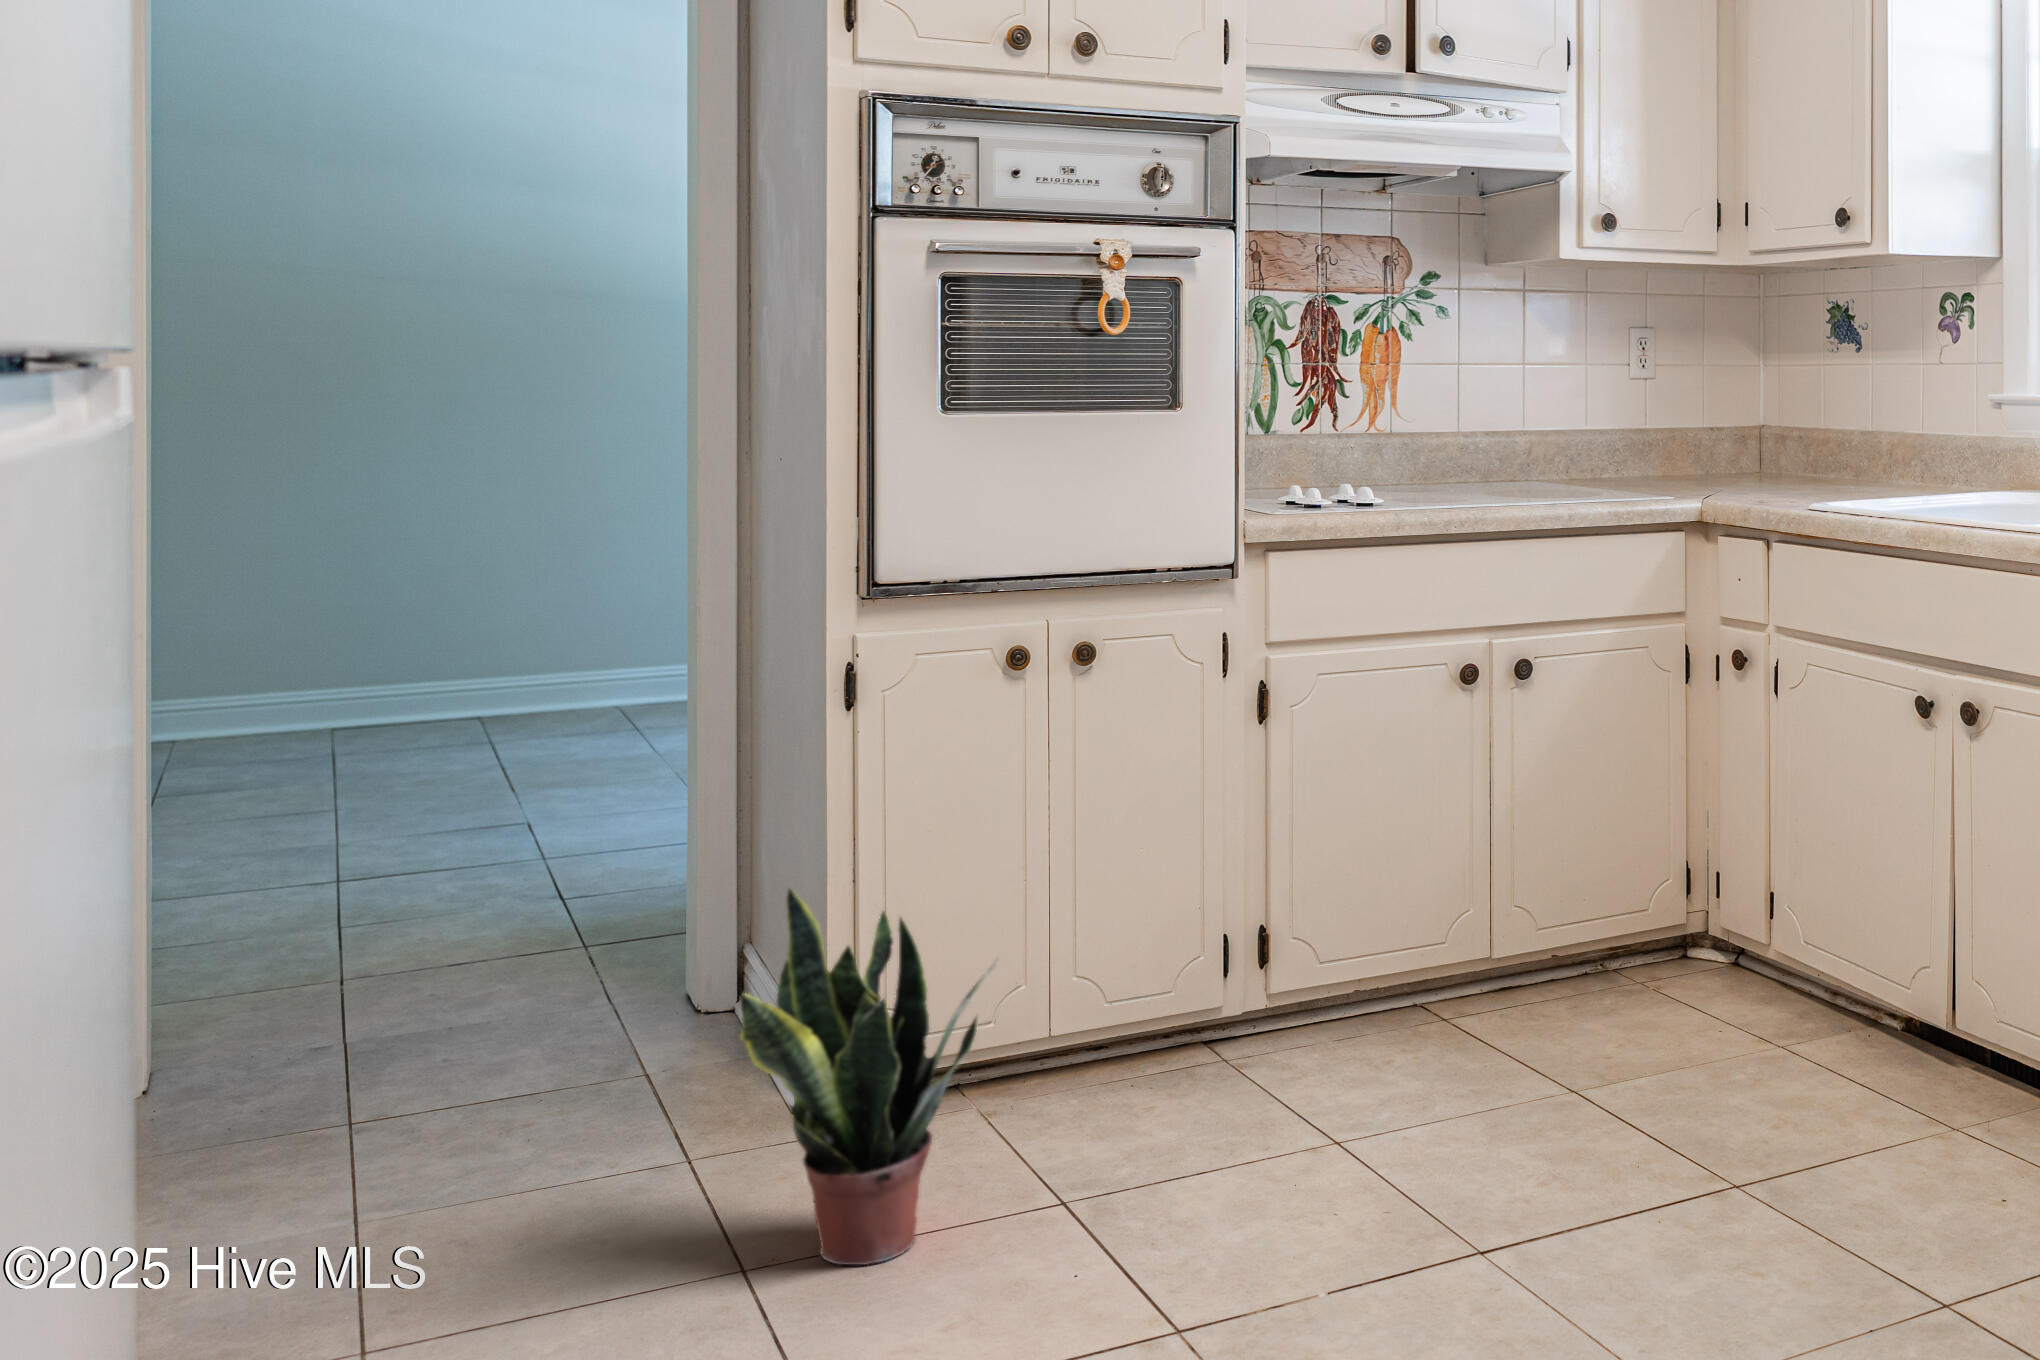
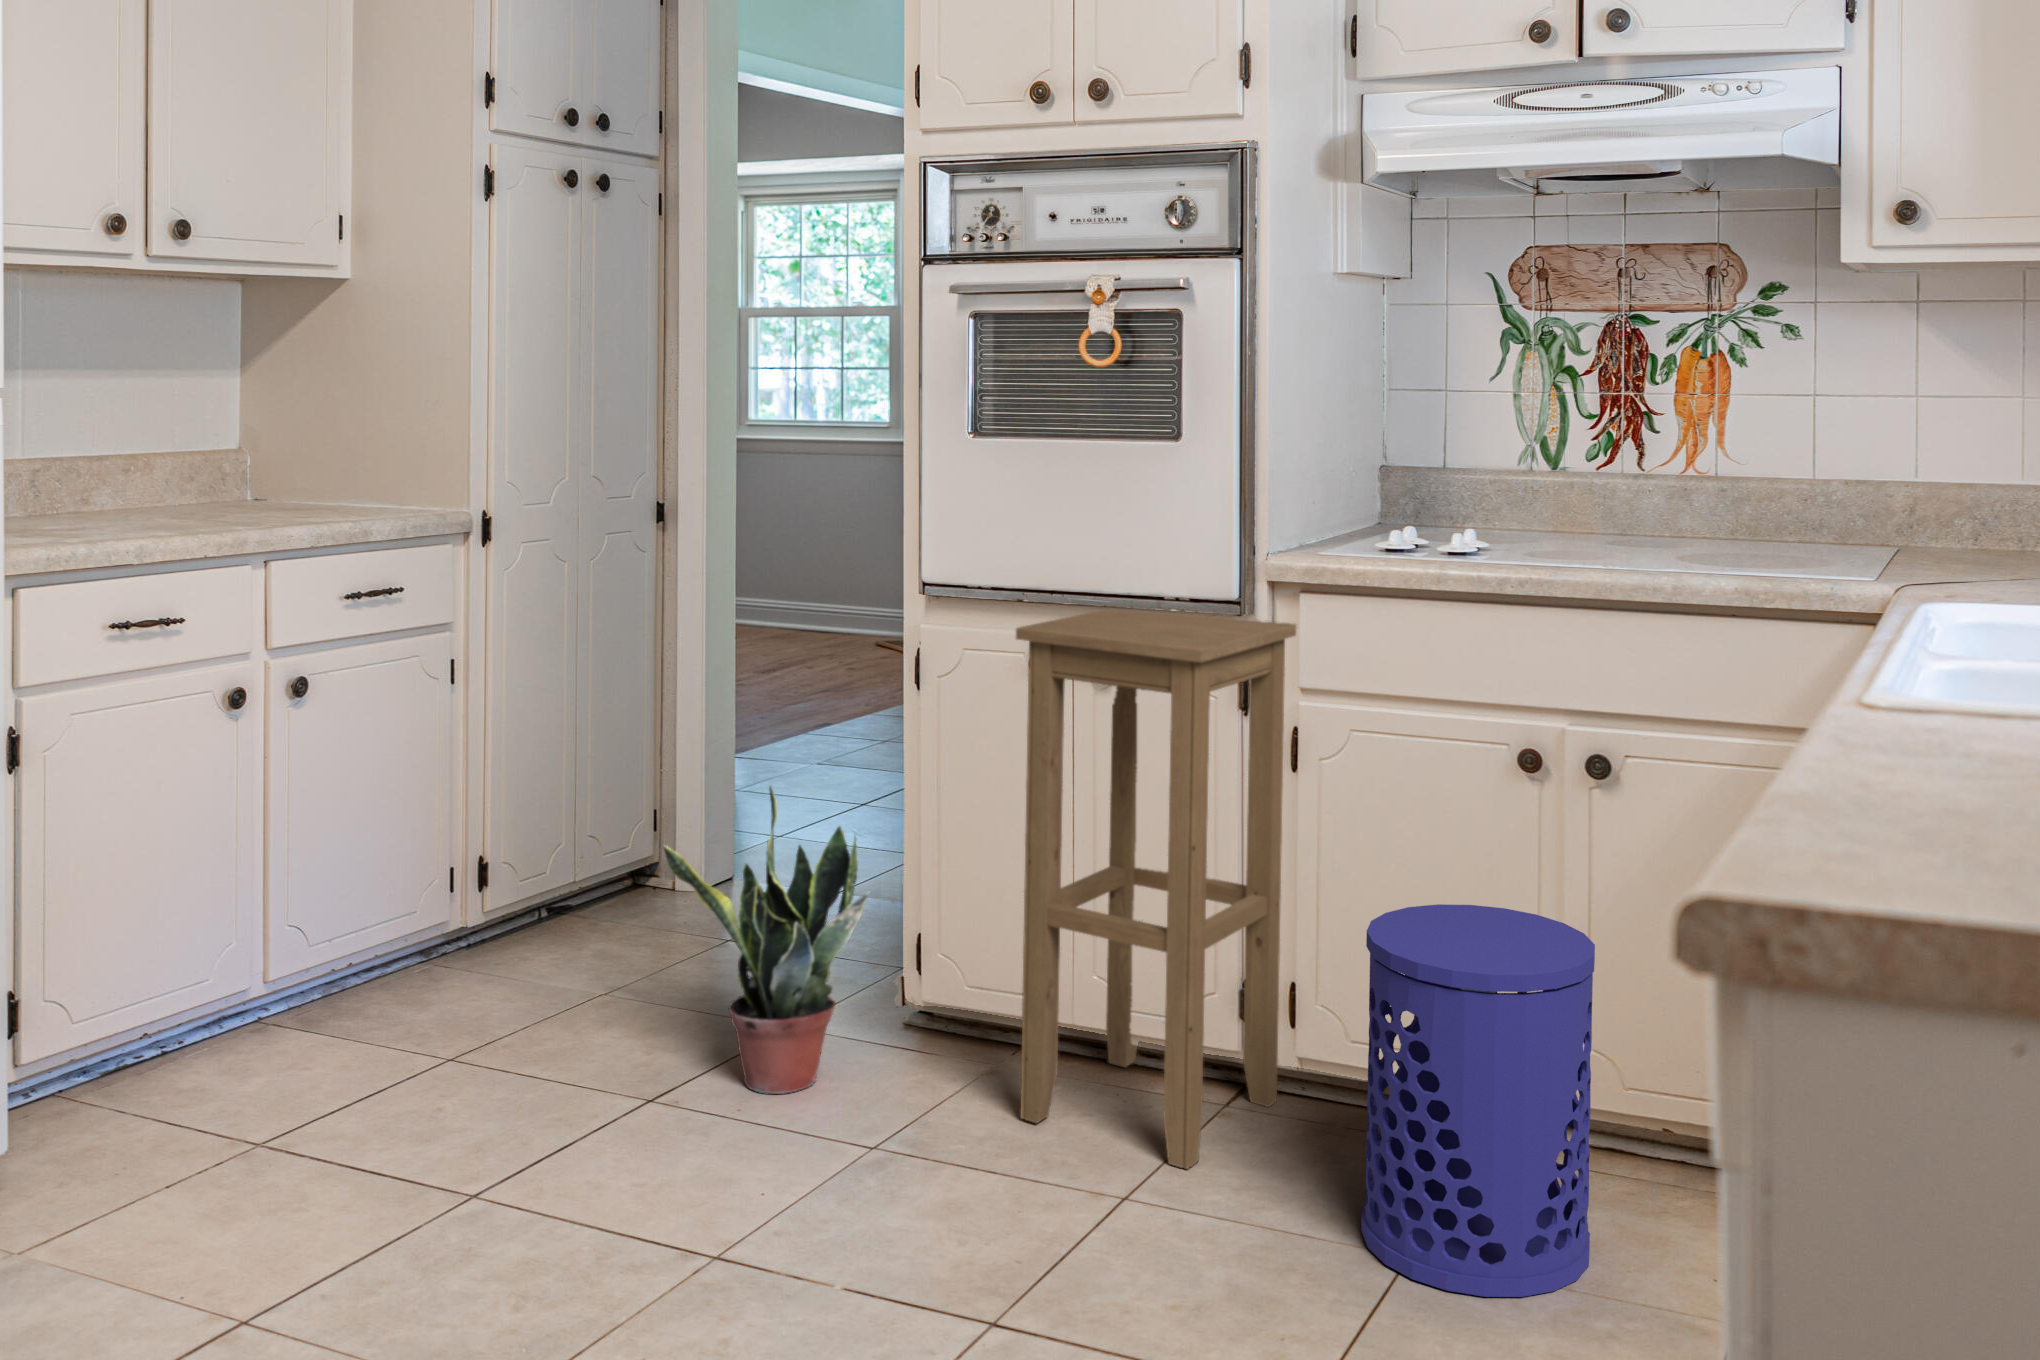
stool: none [1074,586,1349,1148] -> present [1016,610,1296,1169]
waste bin: none [1470,781,1648,1082] -> present [1361,904,1595,1297]

